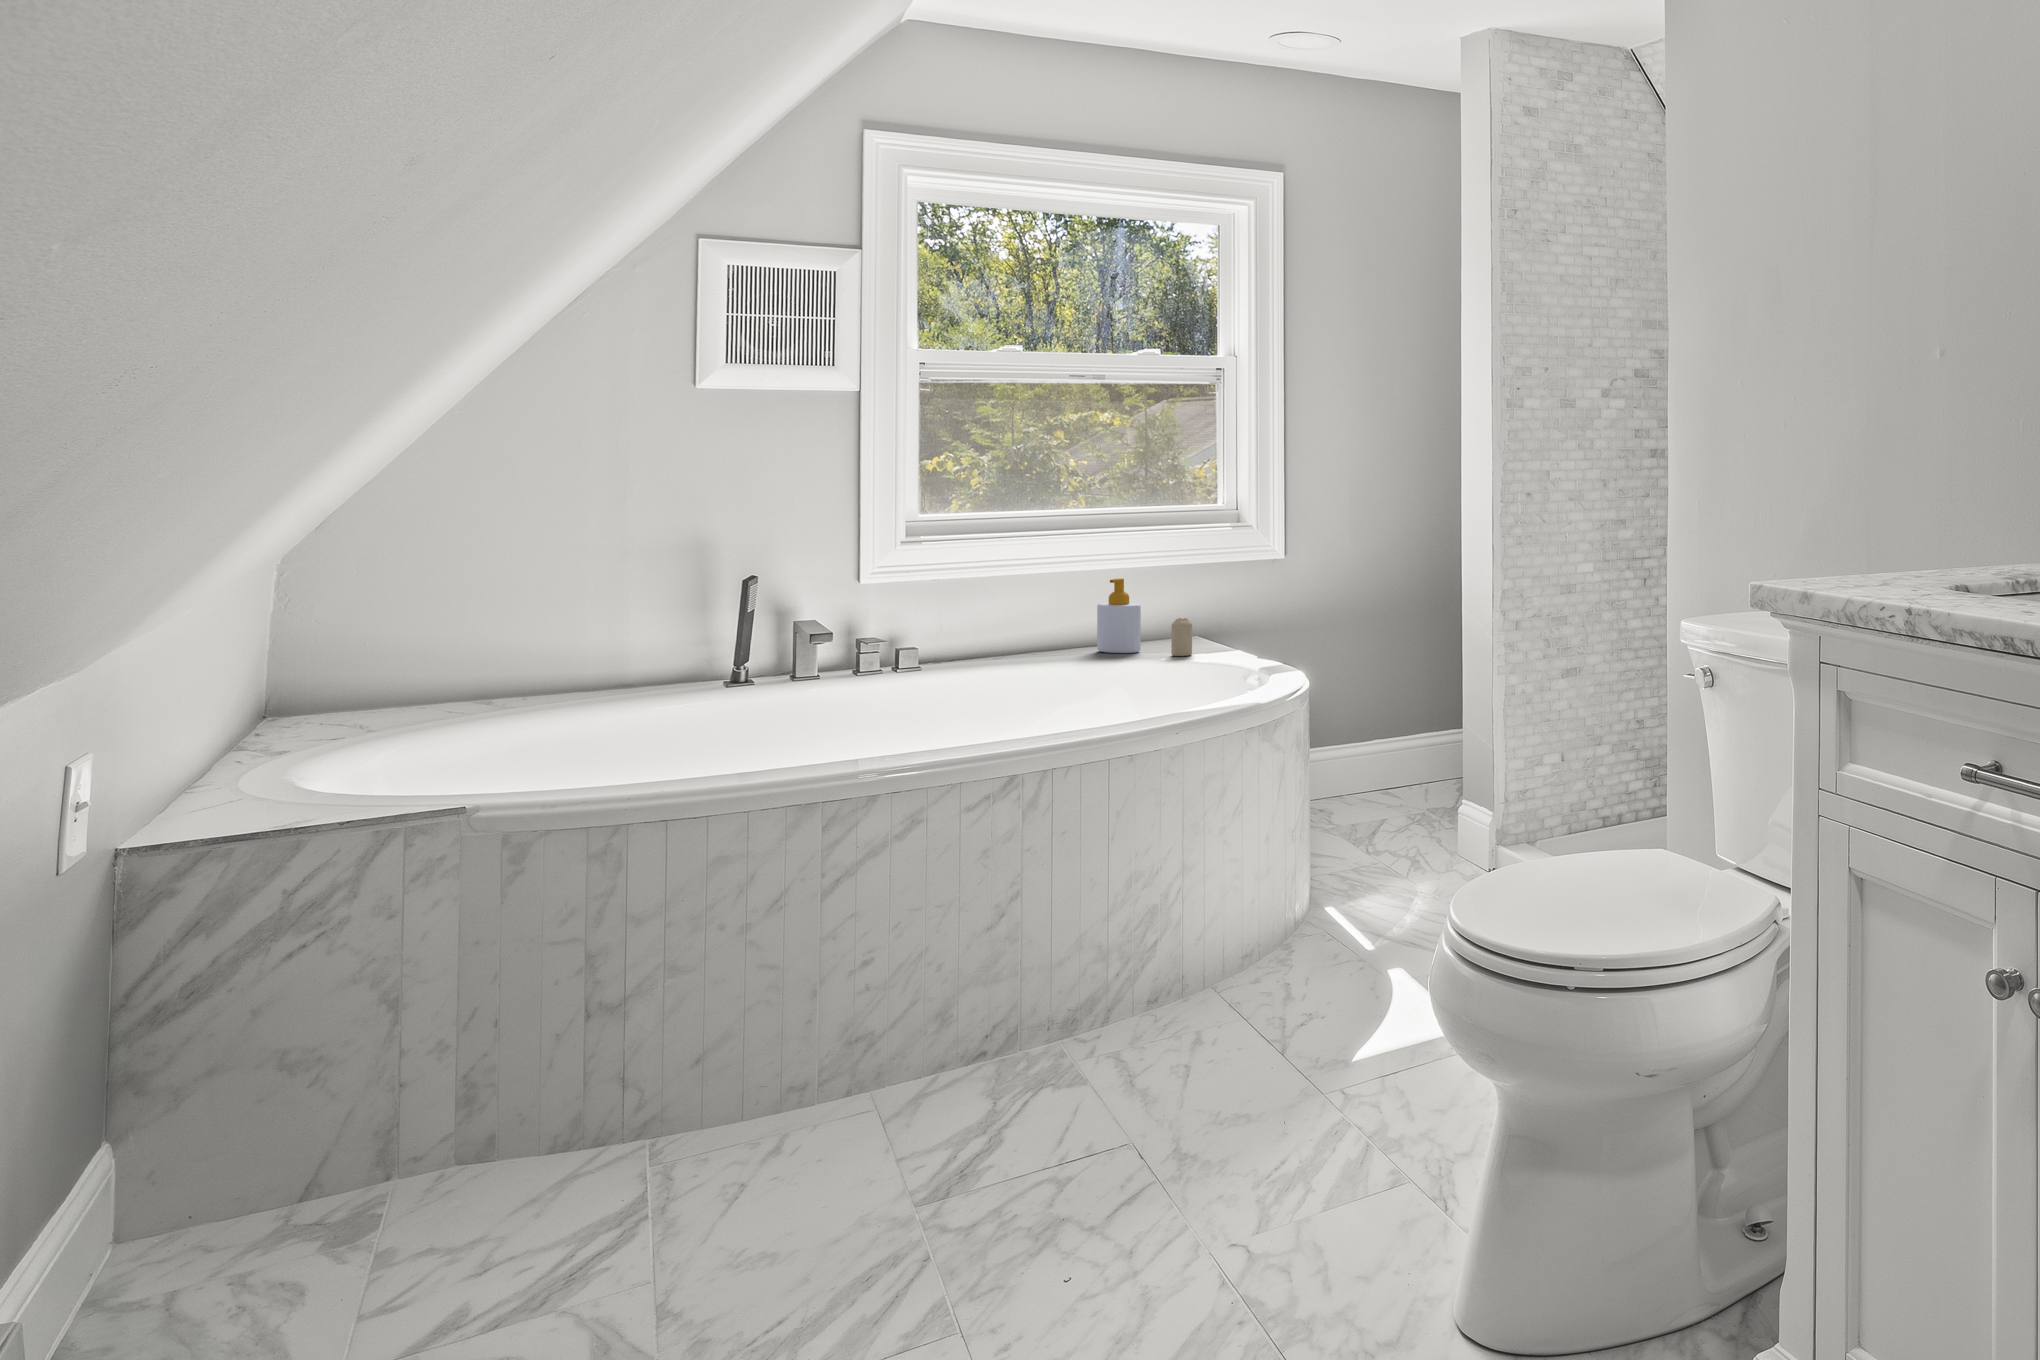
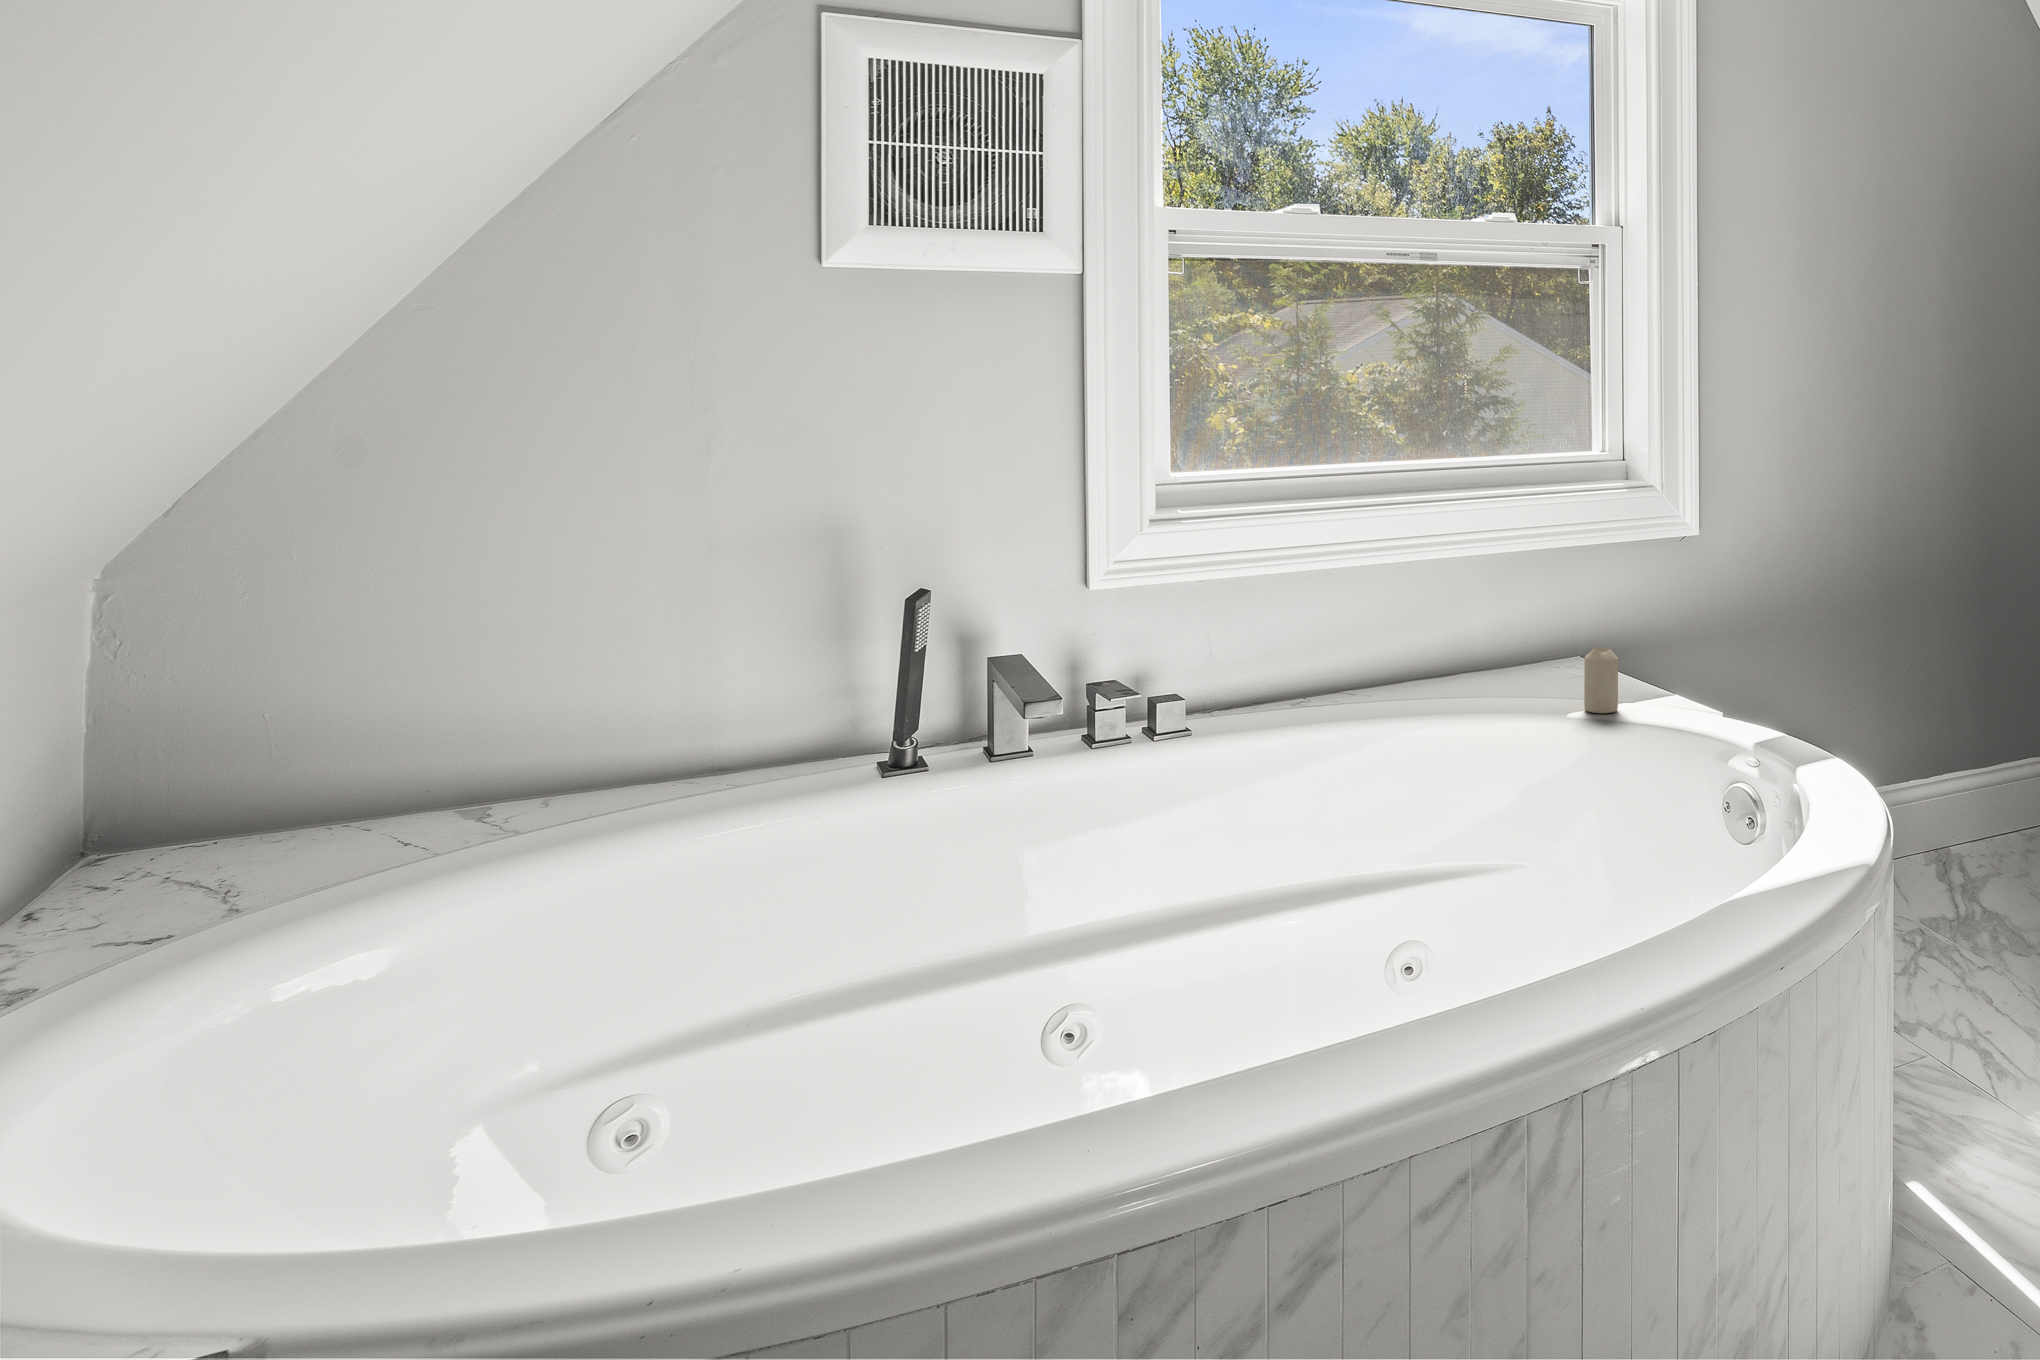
soap bottle: present [1097,578,1141,653] -> none [1451,577,1523,702]

